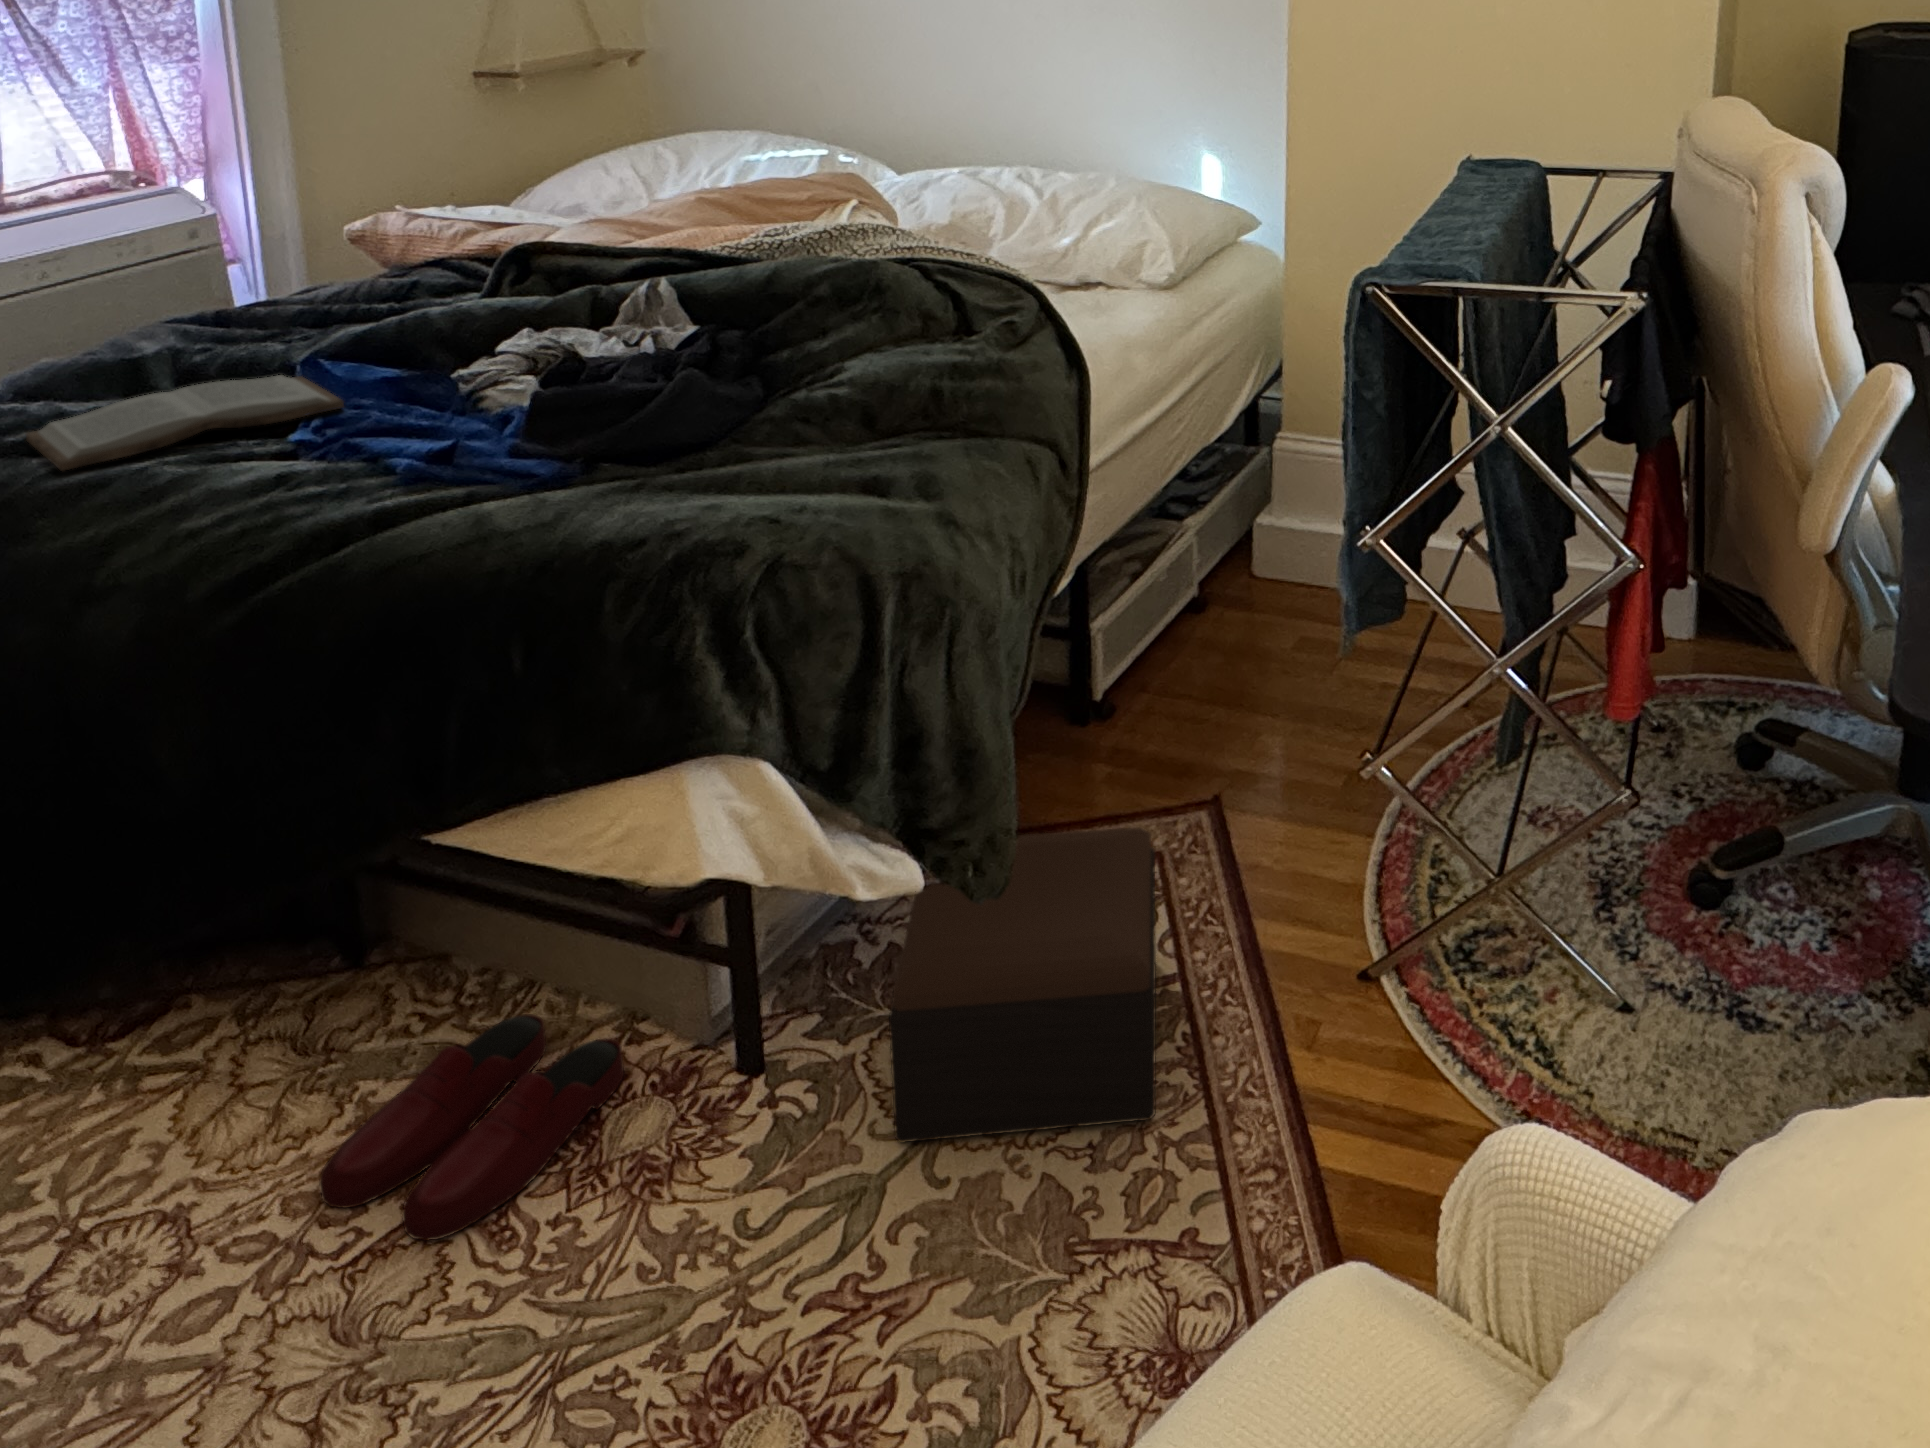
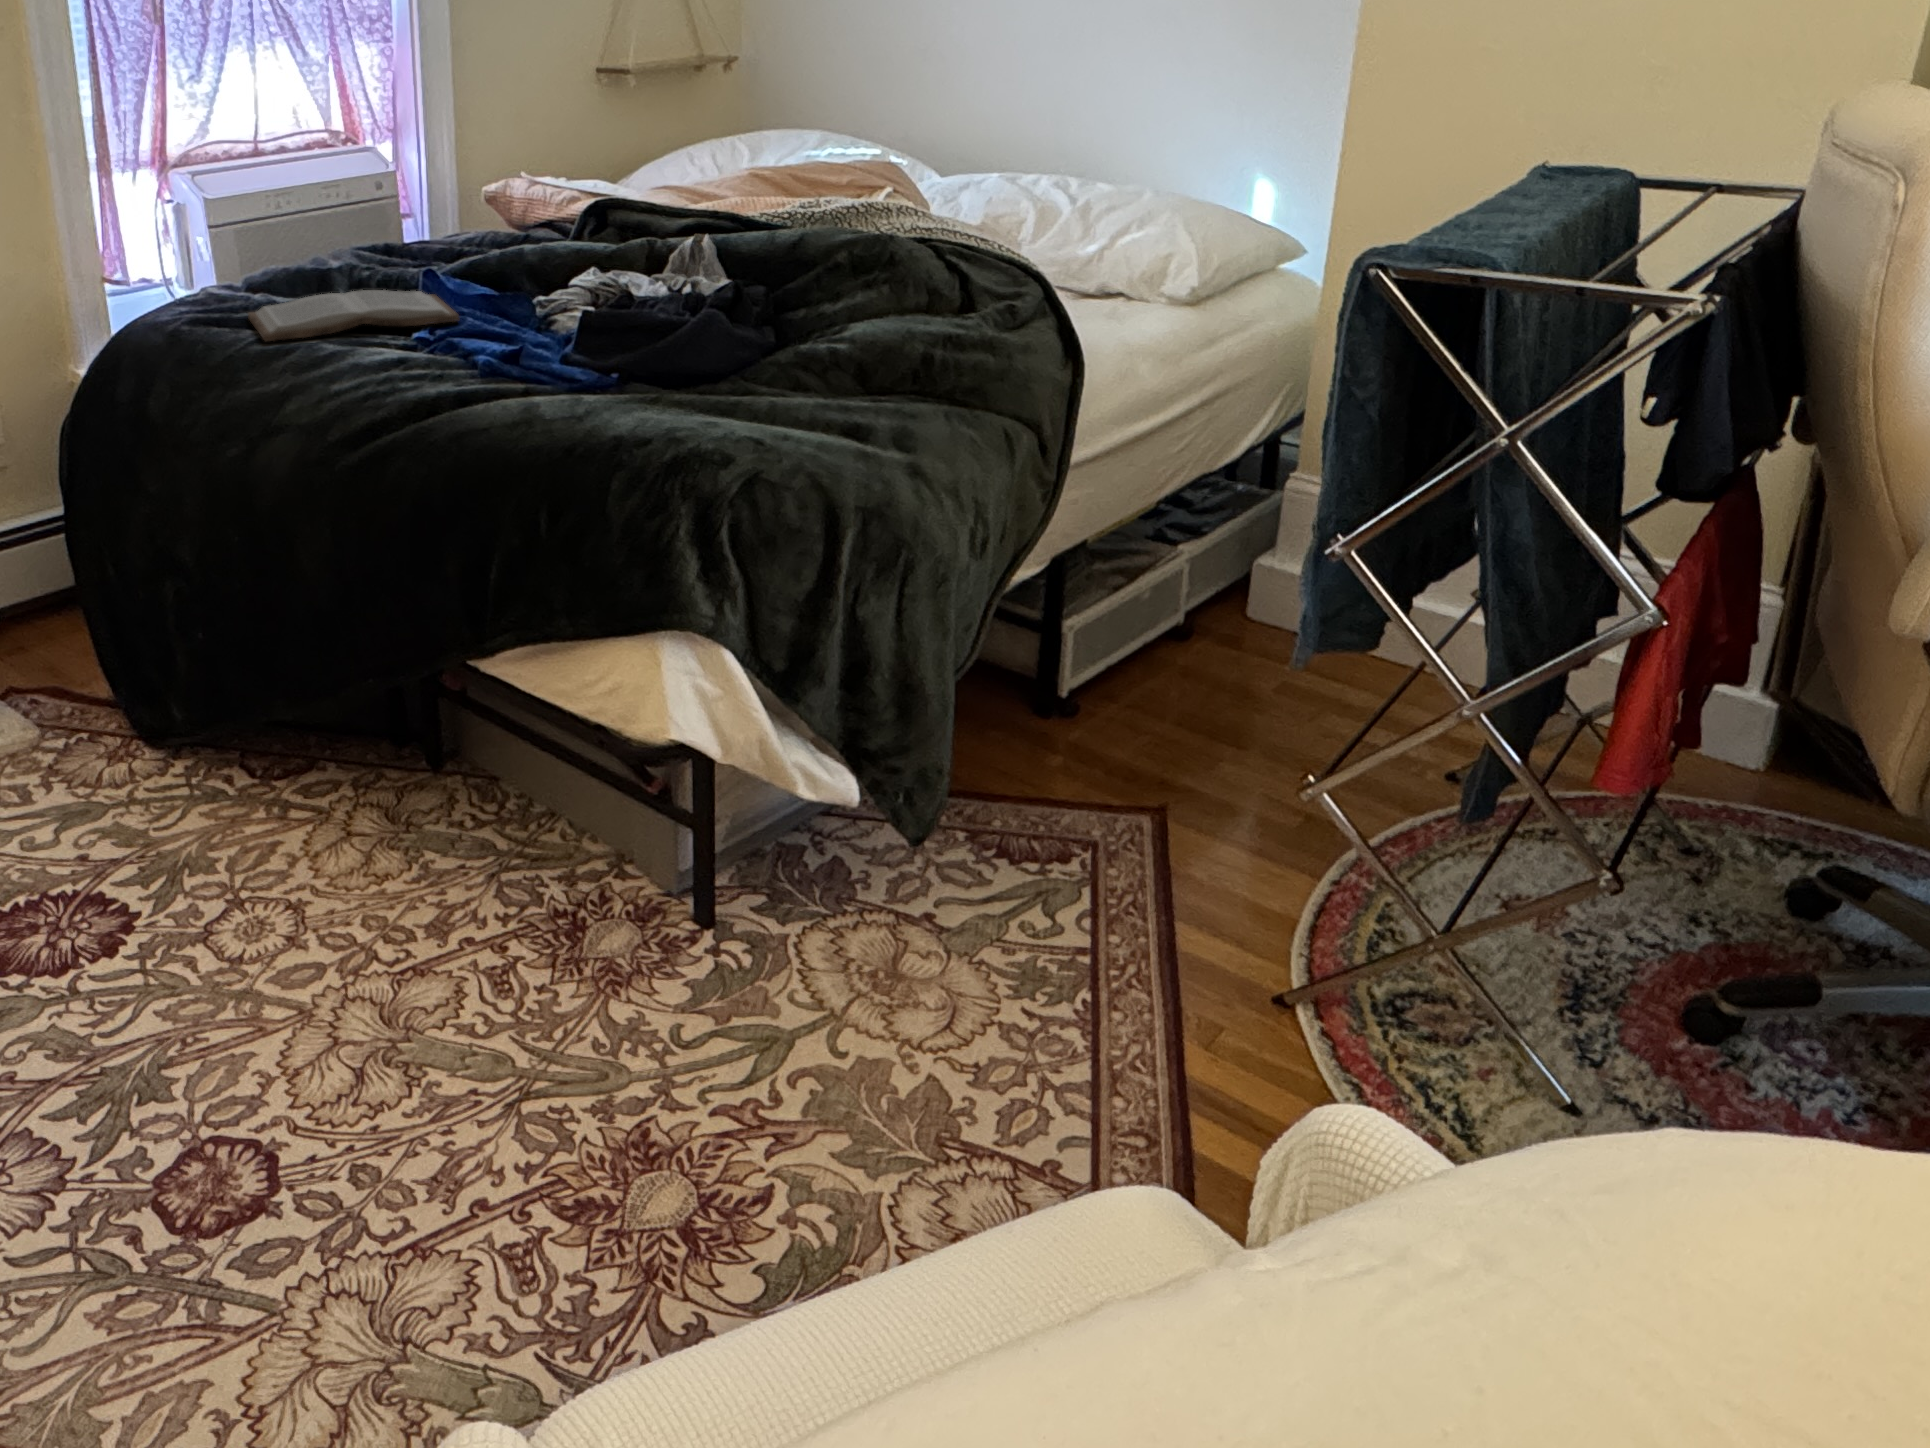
footstool: present [889,827,1156,1142] -> none [809,769,1080,1058]
slippers: present [319,1014,624,1240] -> none [388,832,610,975]

